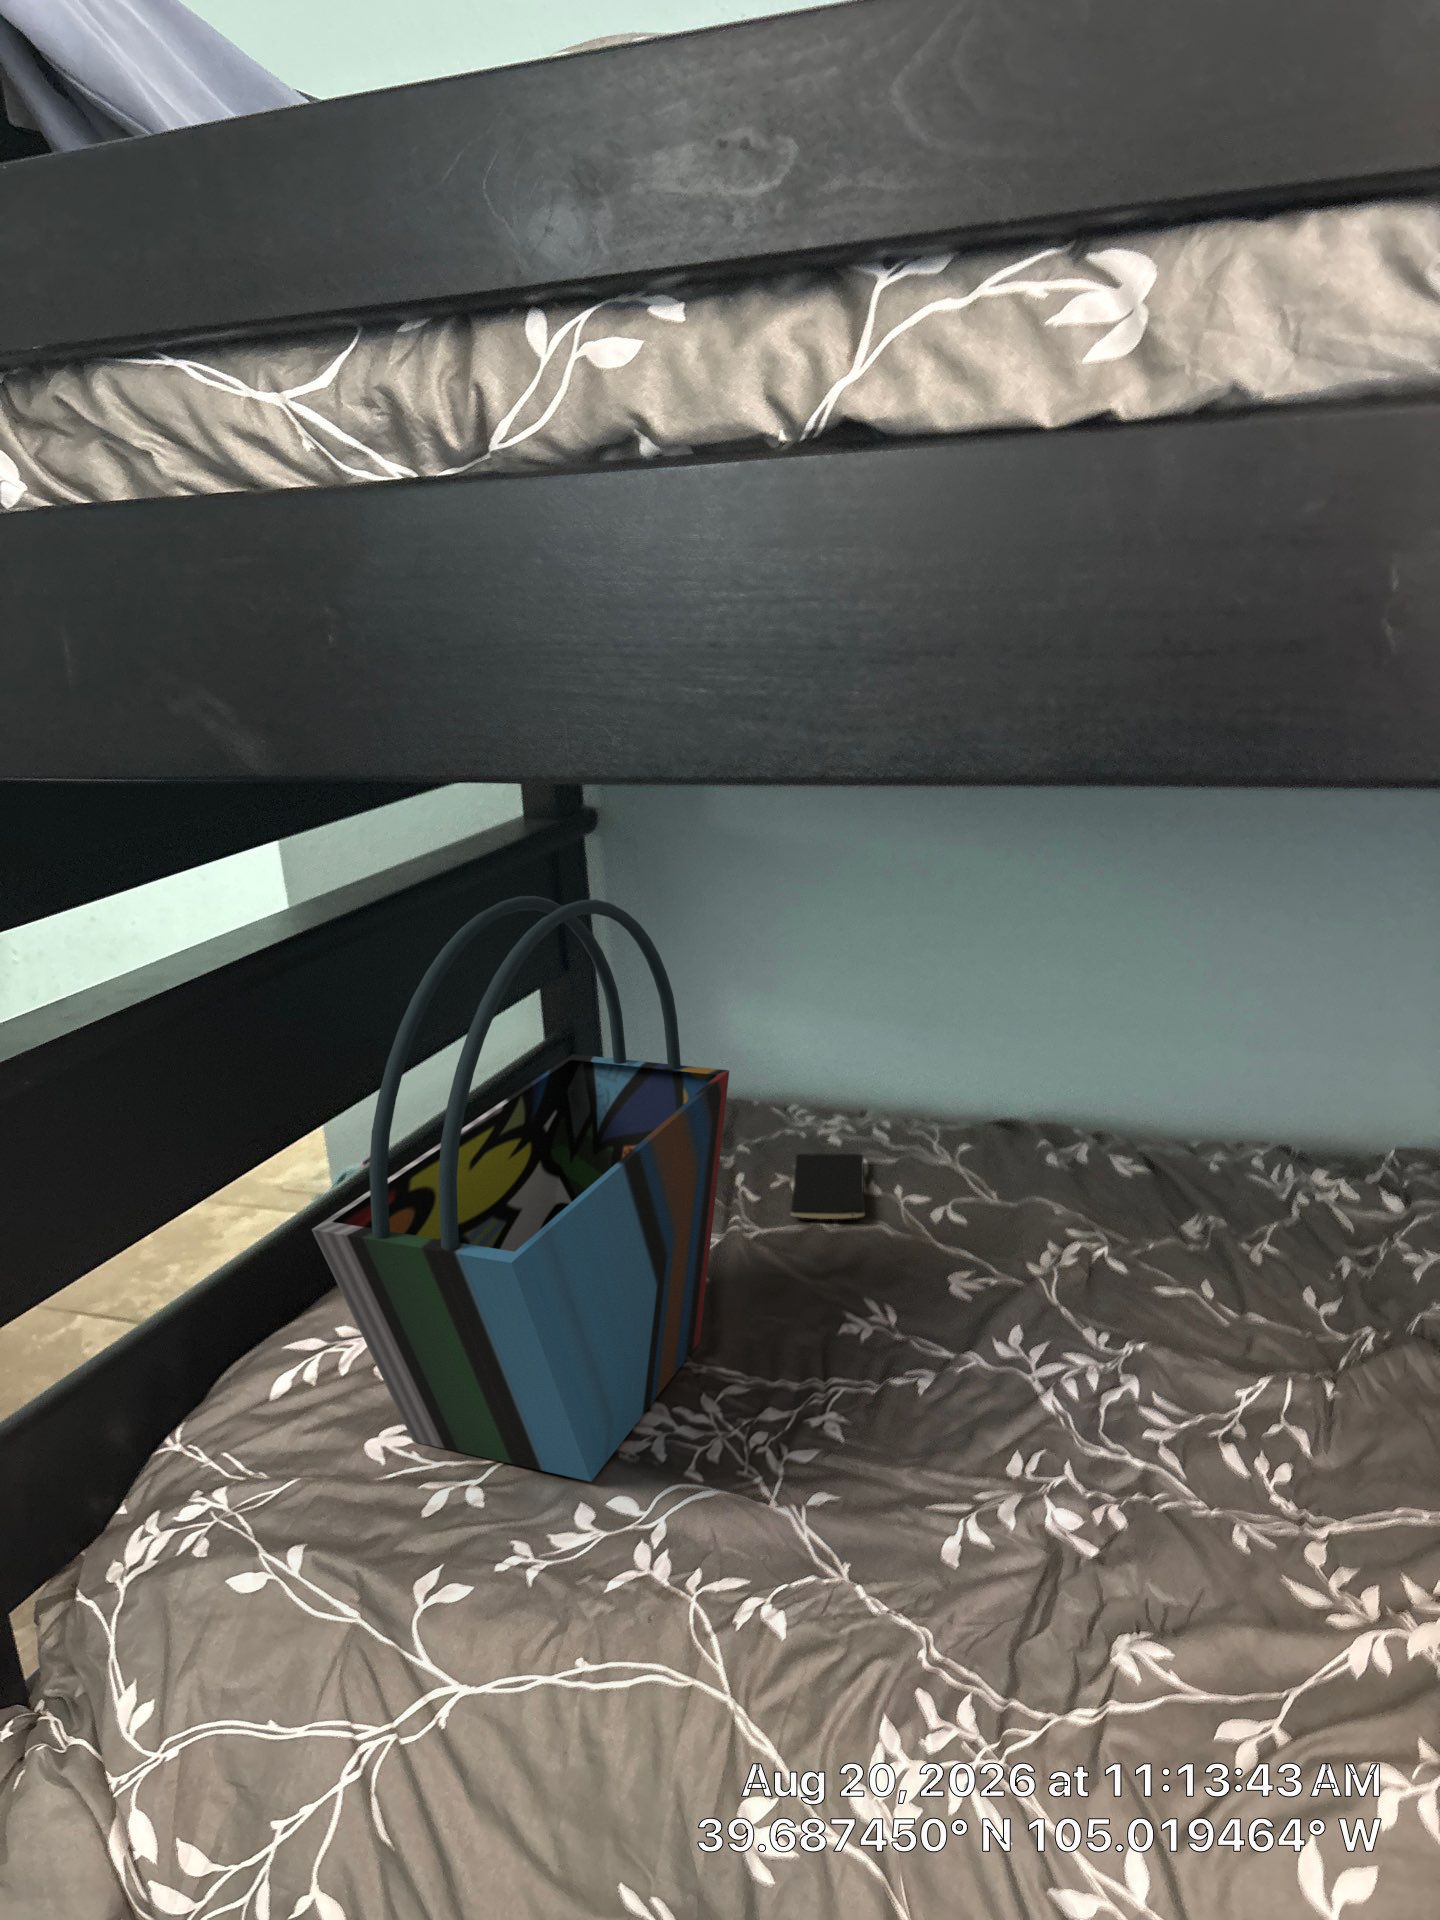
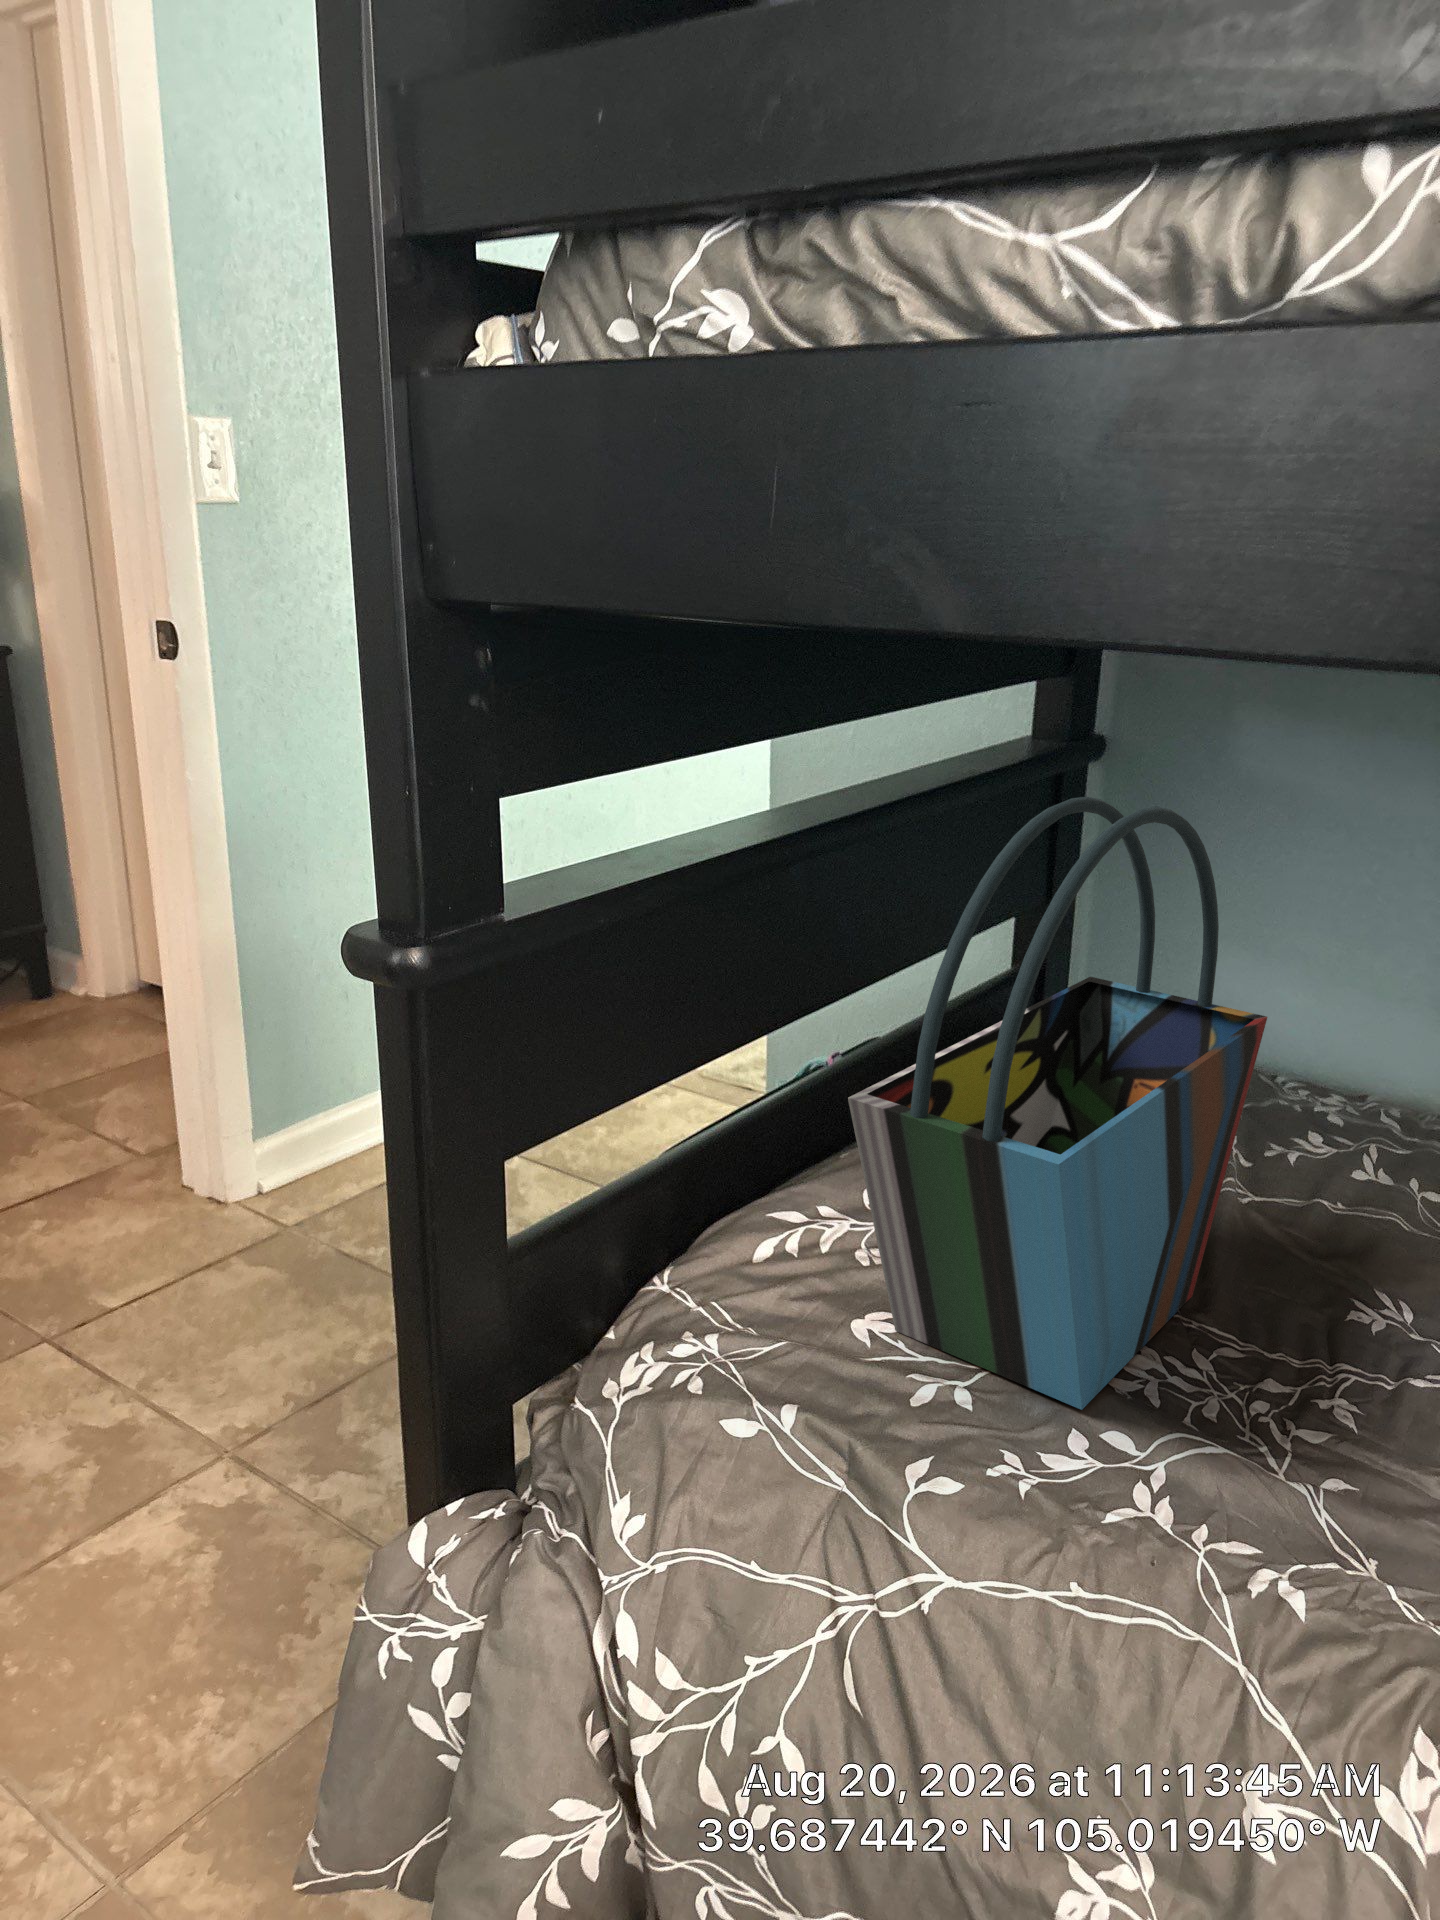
smartphone: present [791,1154,865,1219] -> none [1289,1126,1376,1203]

